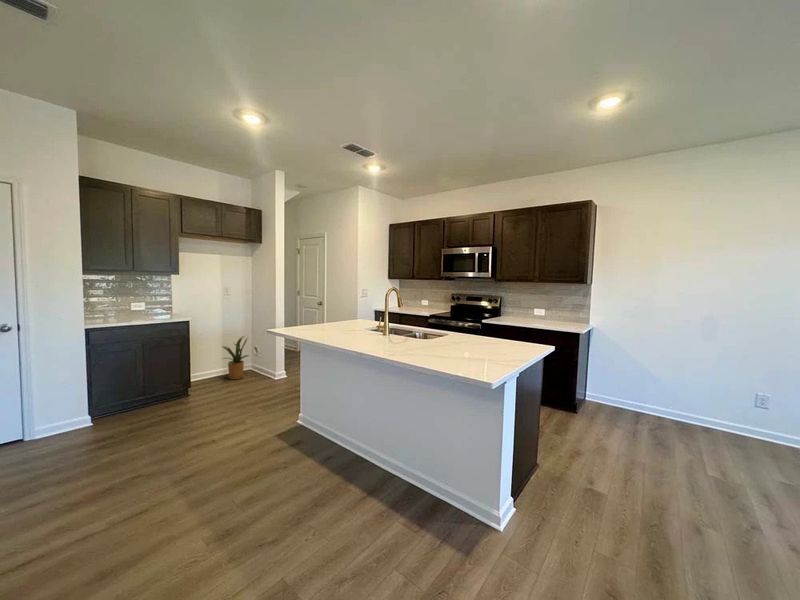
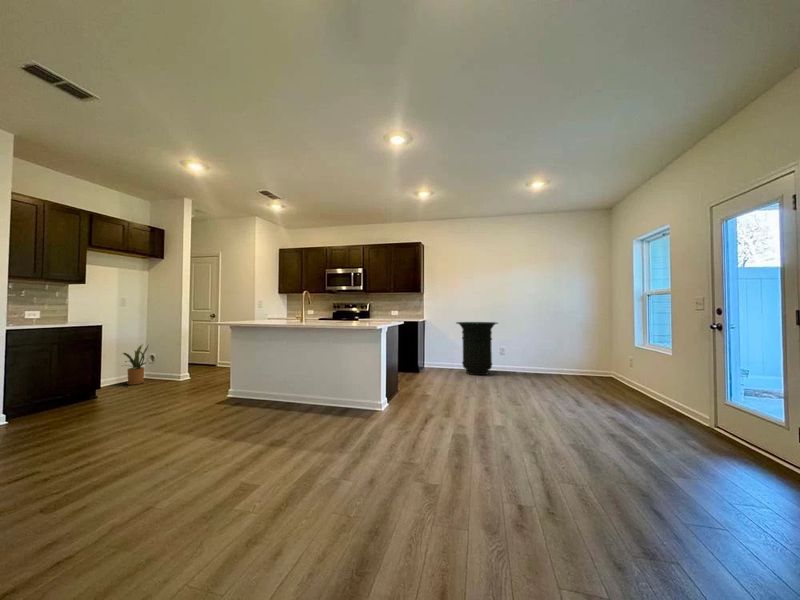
trash can: none [655,340,759,448] -> present [457,322,498,375]

